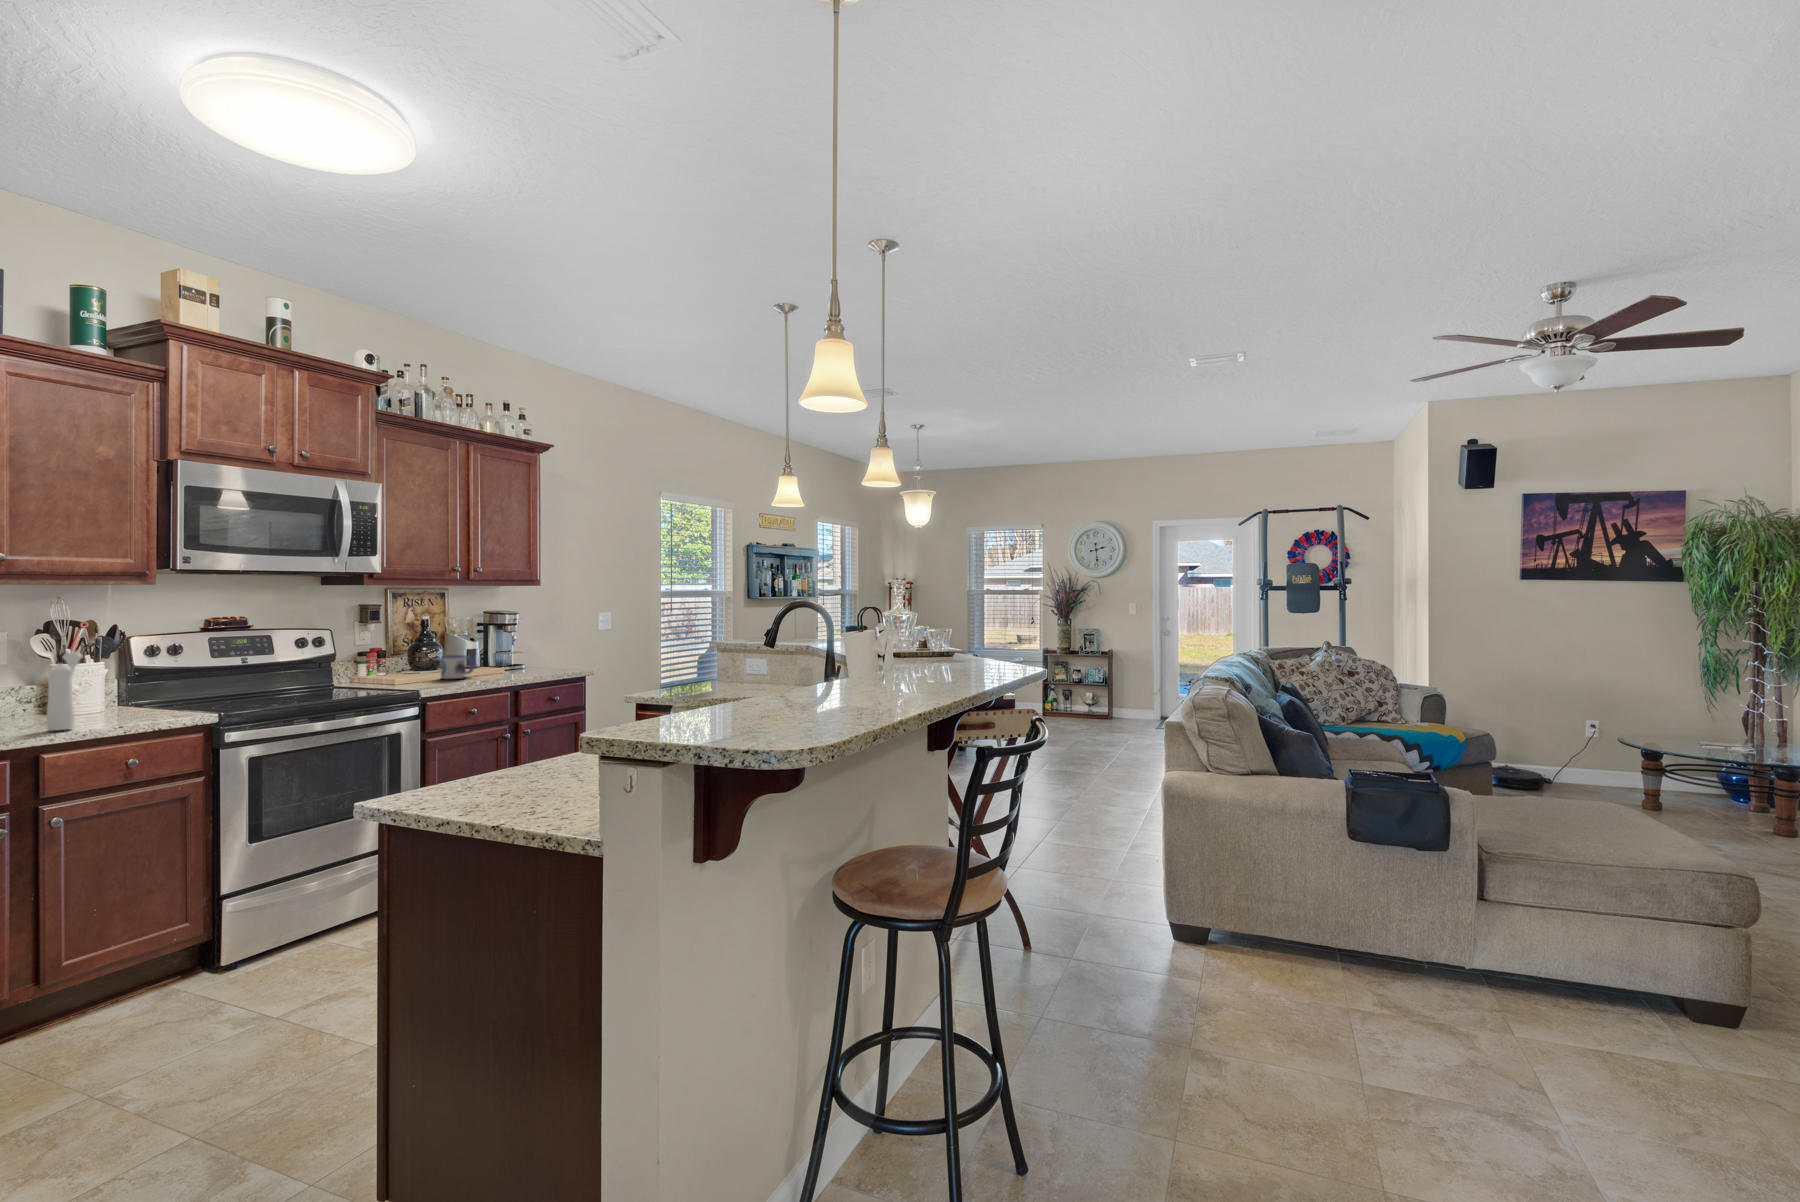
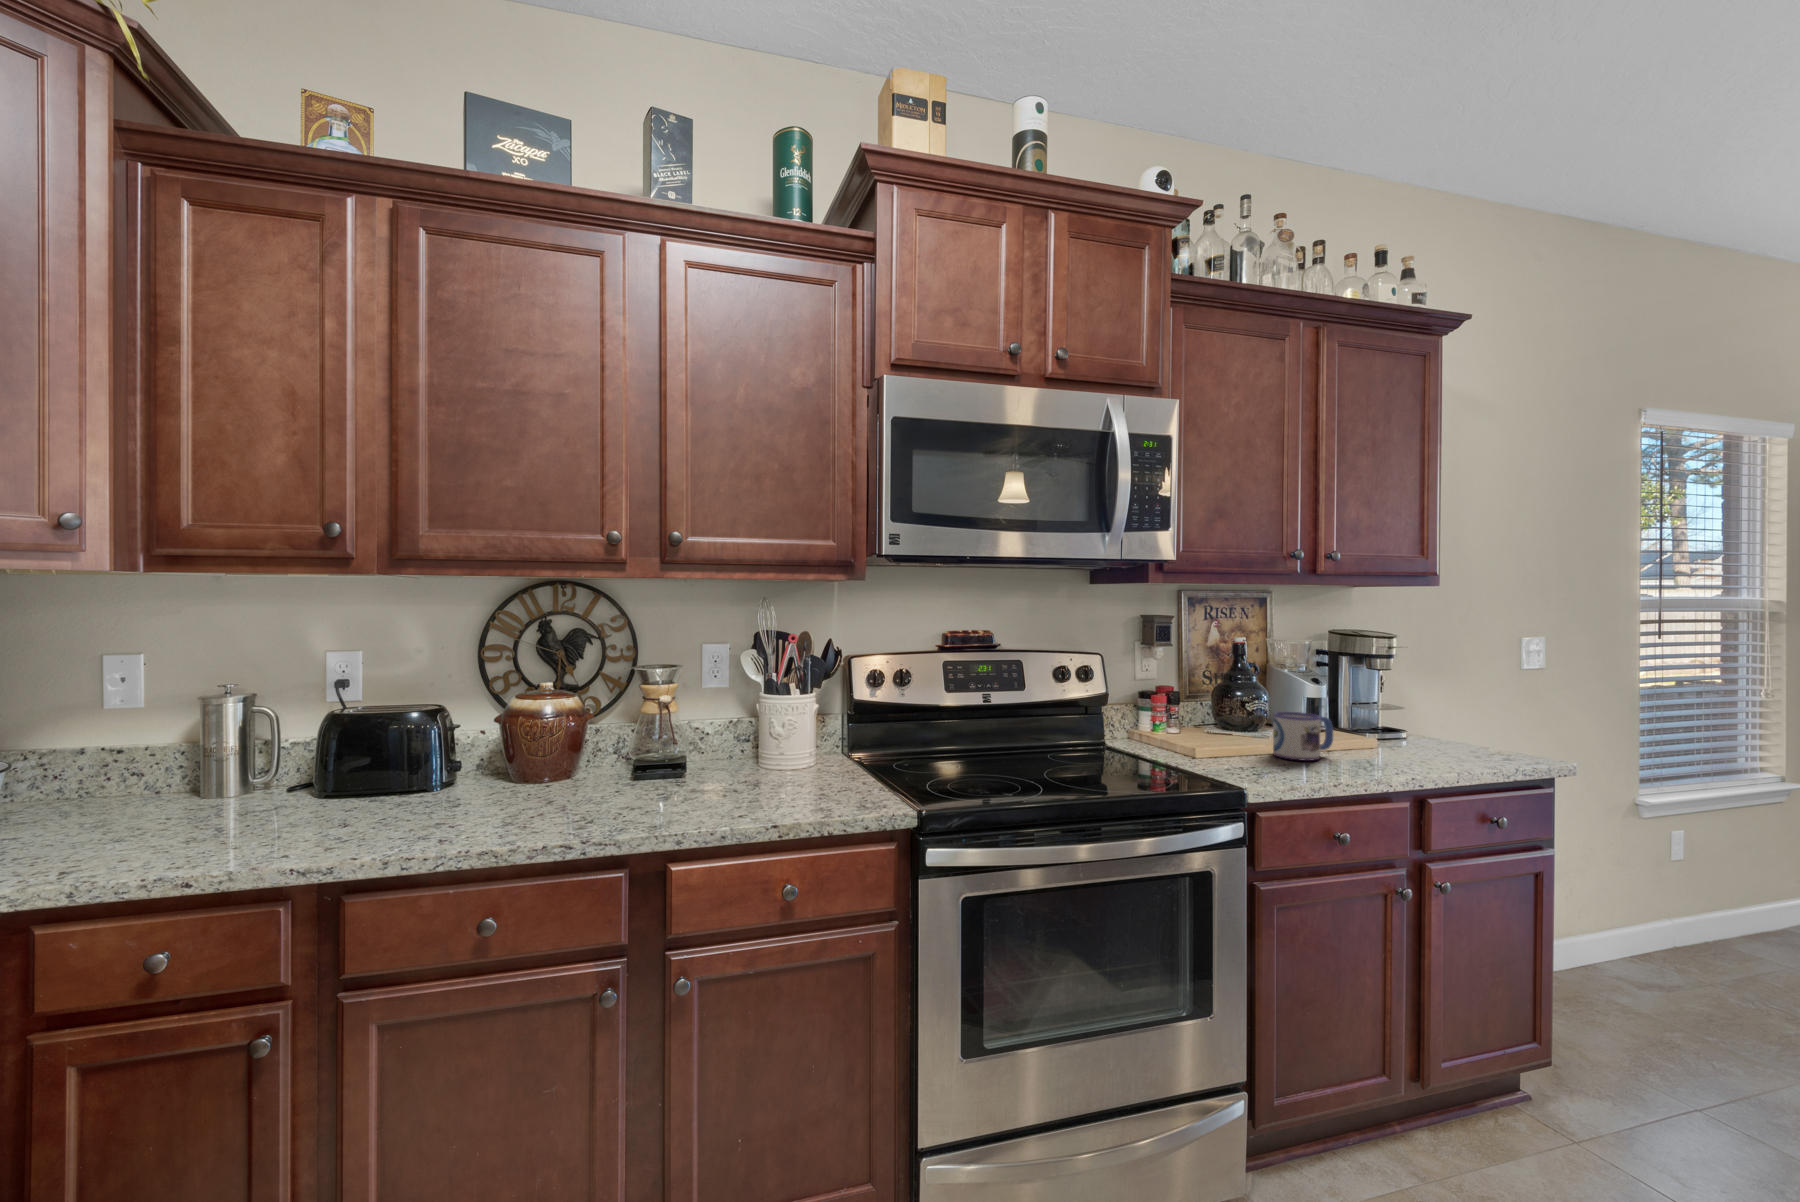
pepper mill: present [46,652,82,731] -> none [688,685,751,819]

